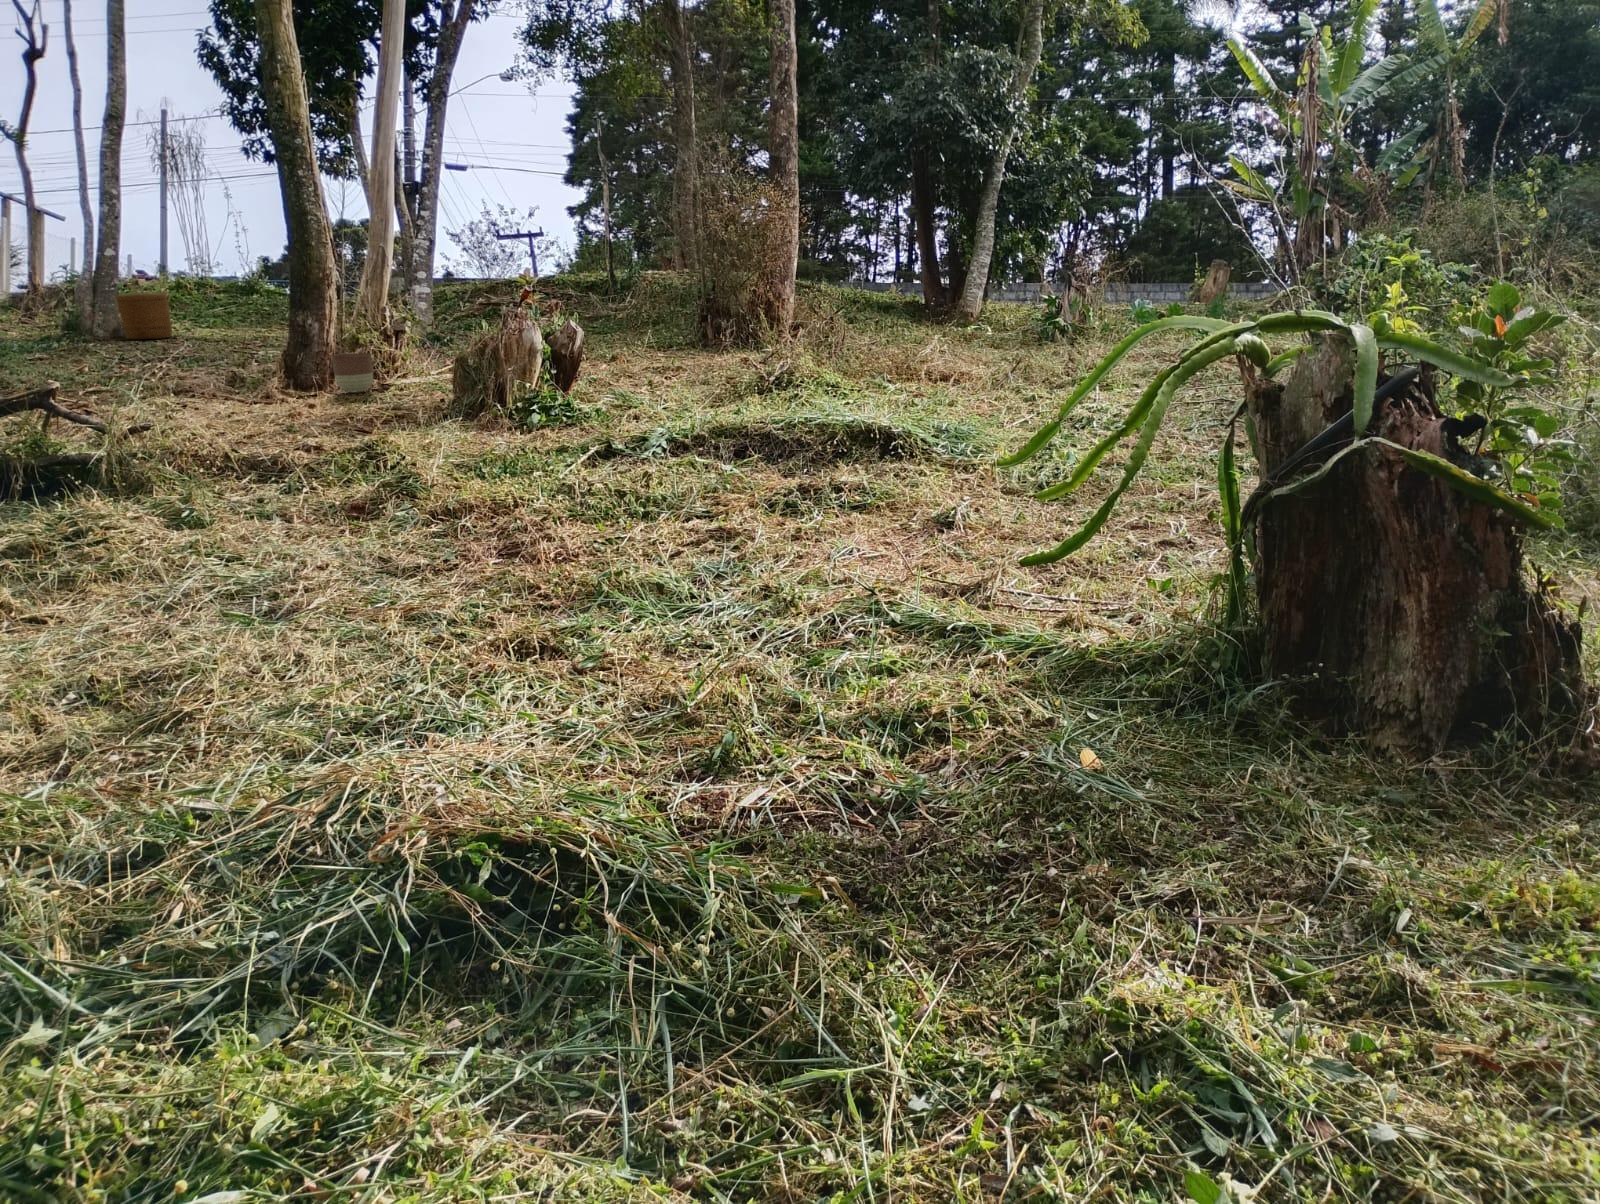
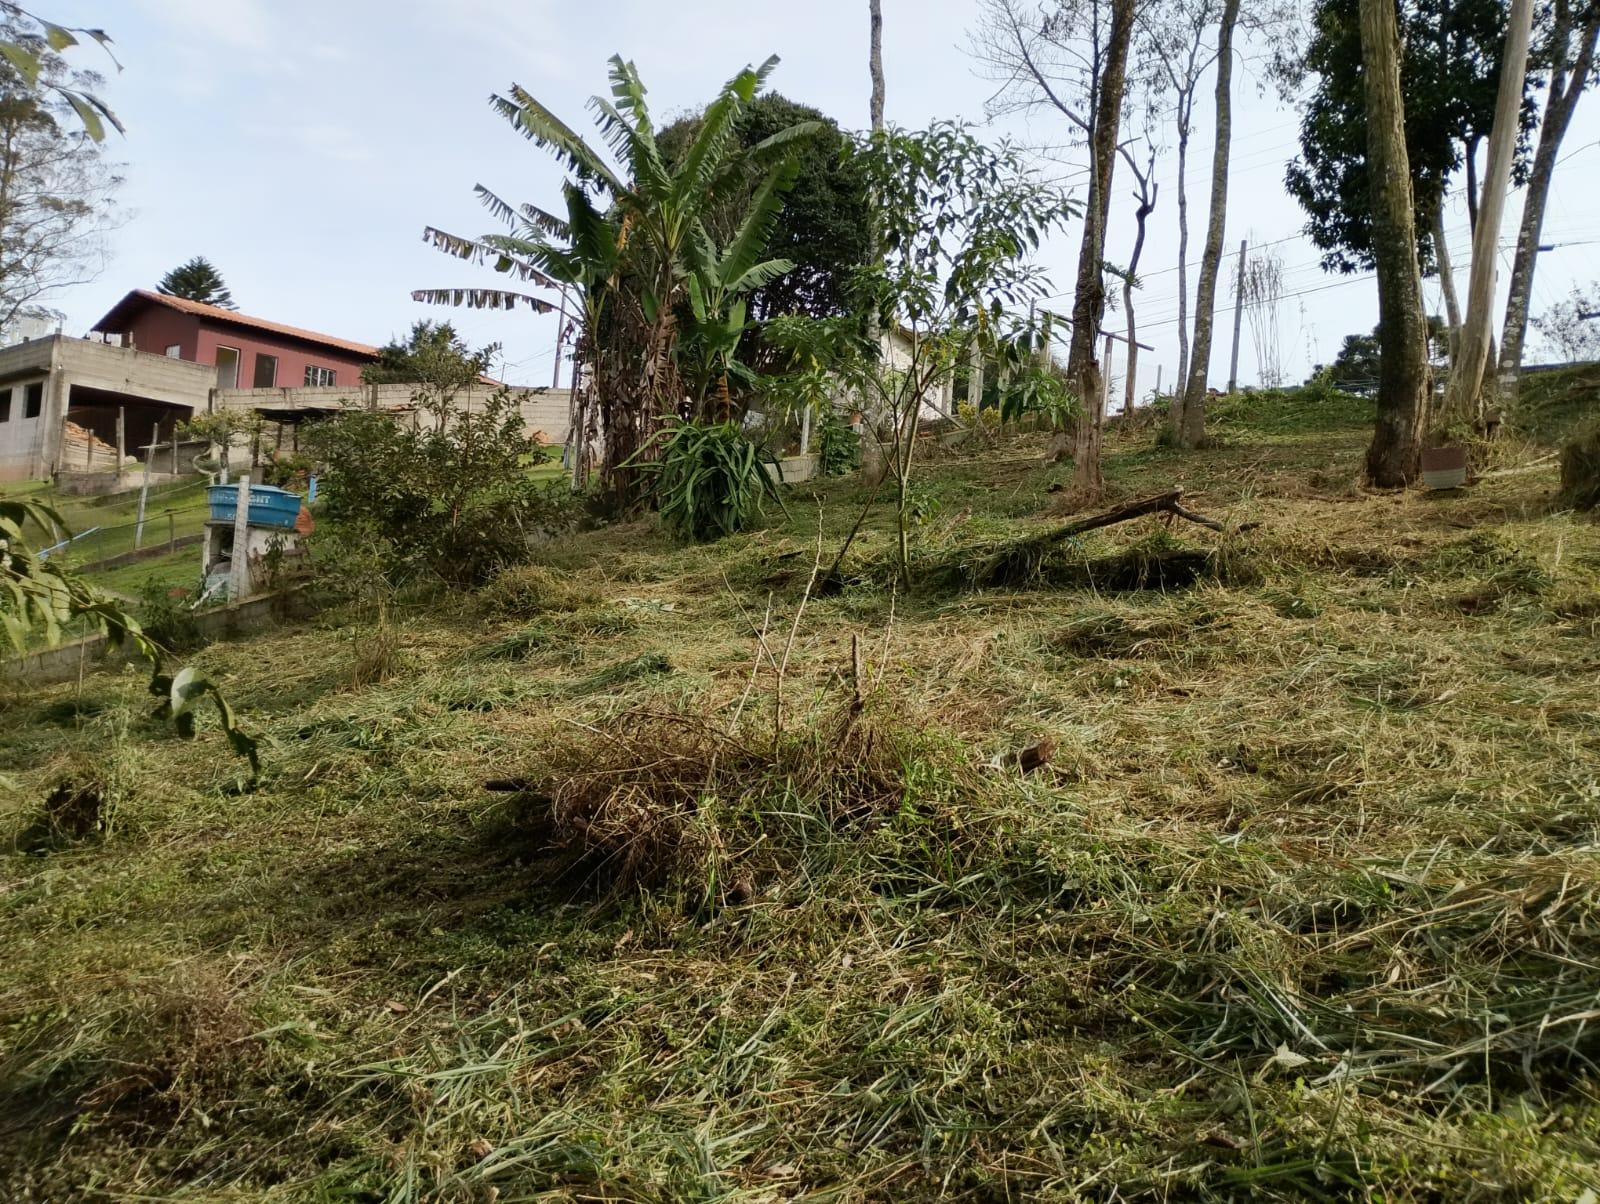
basket: present [115,292,172,340] -> none [1200,406,1246,452]

